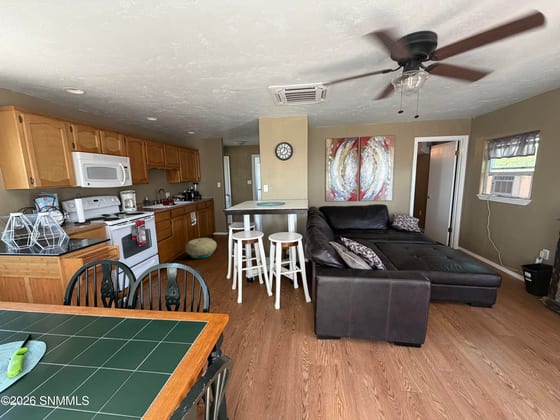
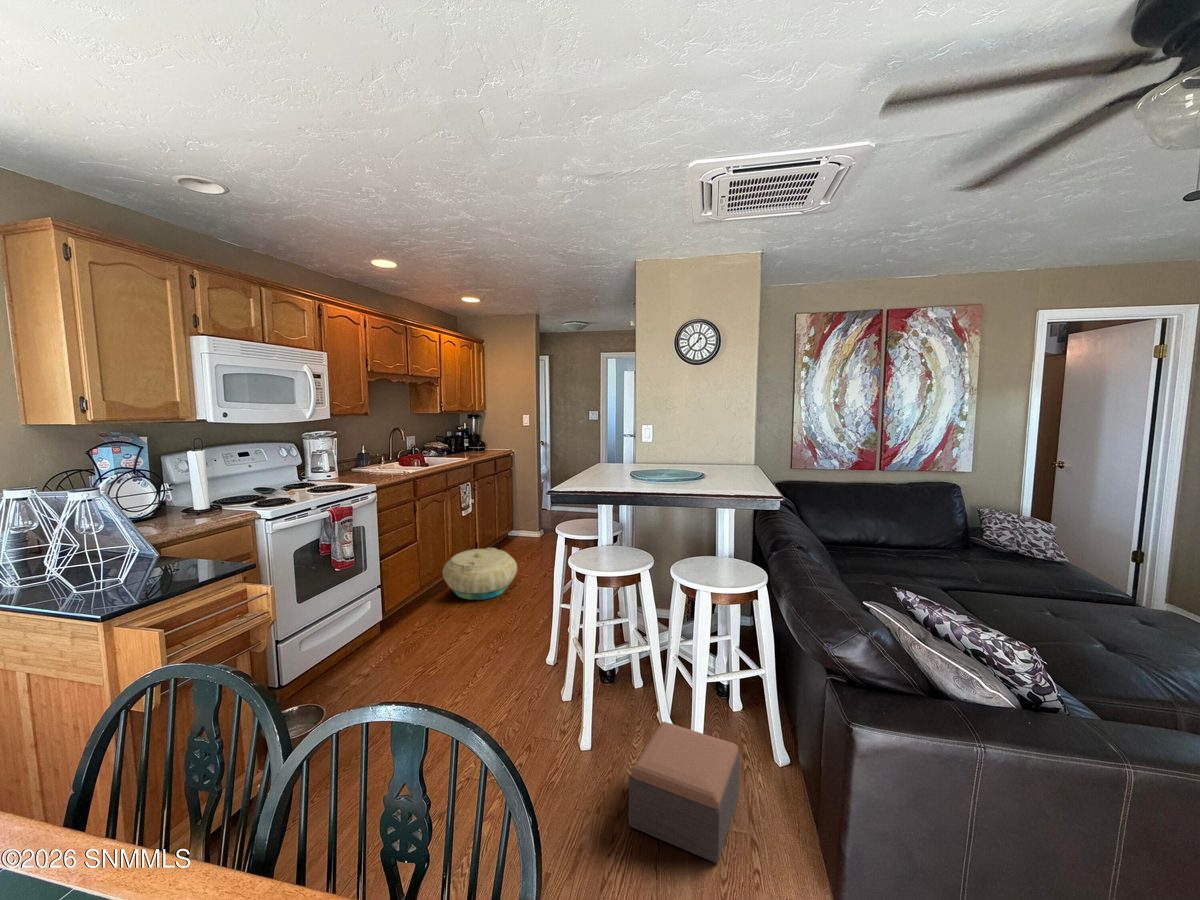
footstool: none [253,290,293,331] -> present [629,722,740,863]

